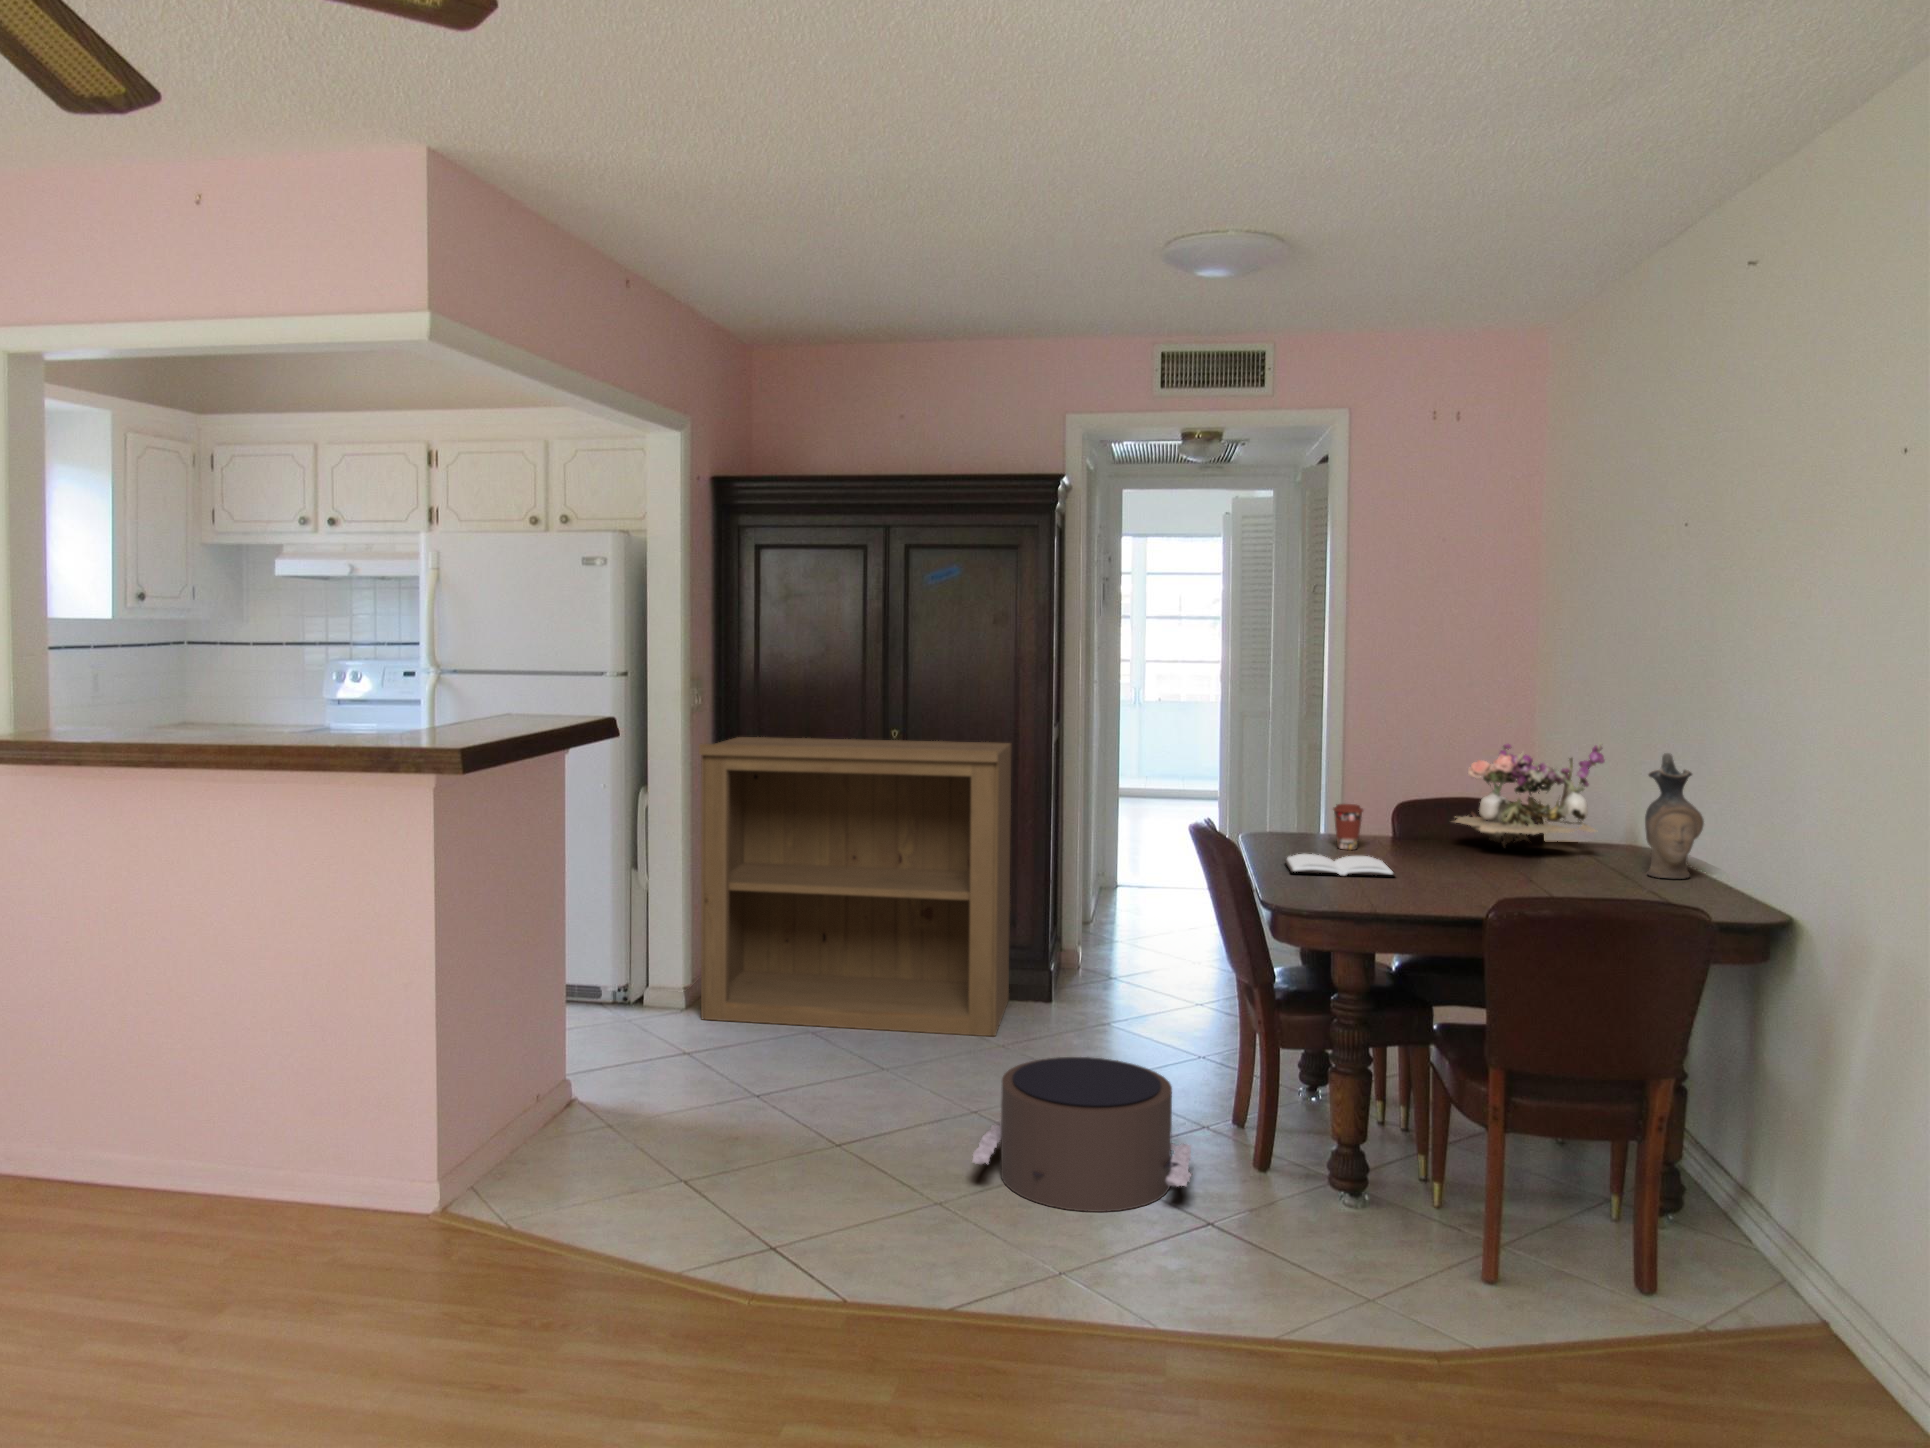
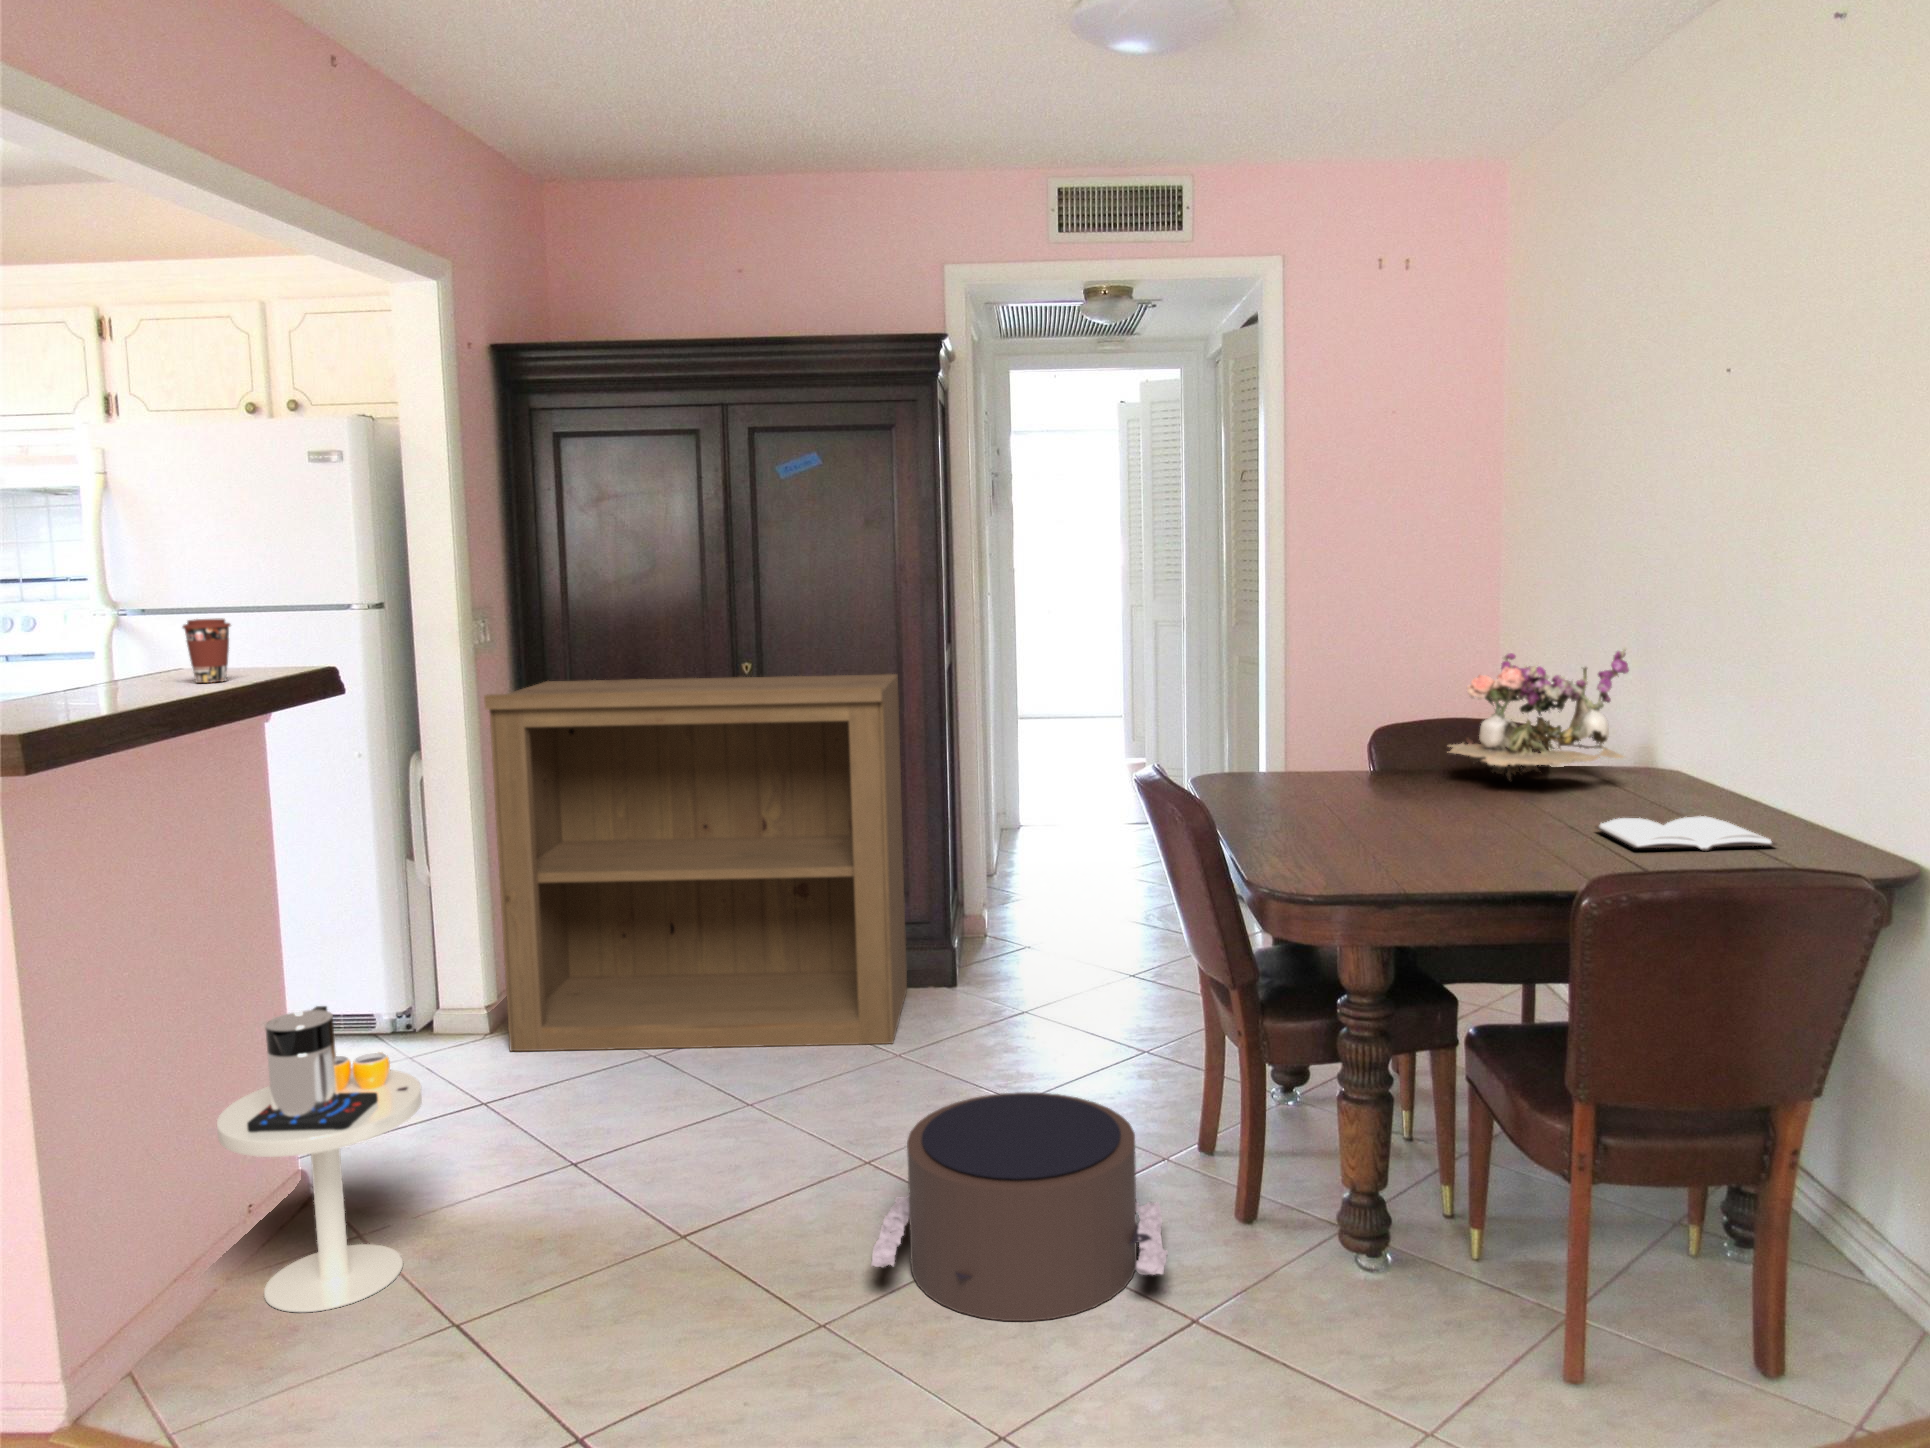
ceramic pitcher: present [1645,753,1704,878] -> none [1695,658,1769,815]
coffee cup: present [1333,804,1363,850] -> present [183,619,230,683]
book: present [1285,854,1395,876] -> present [1596,816,1776,851]
side table: none [532,949,662,1160] -> present [217,1006,422,1312]

